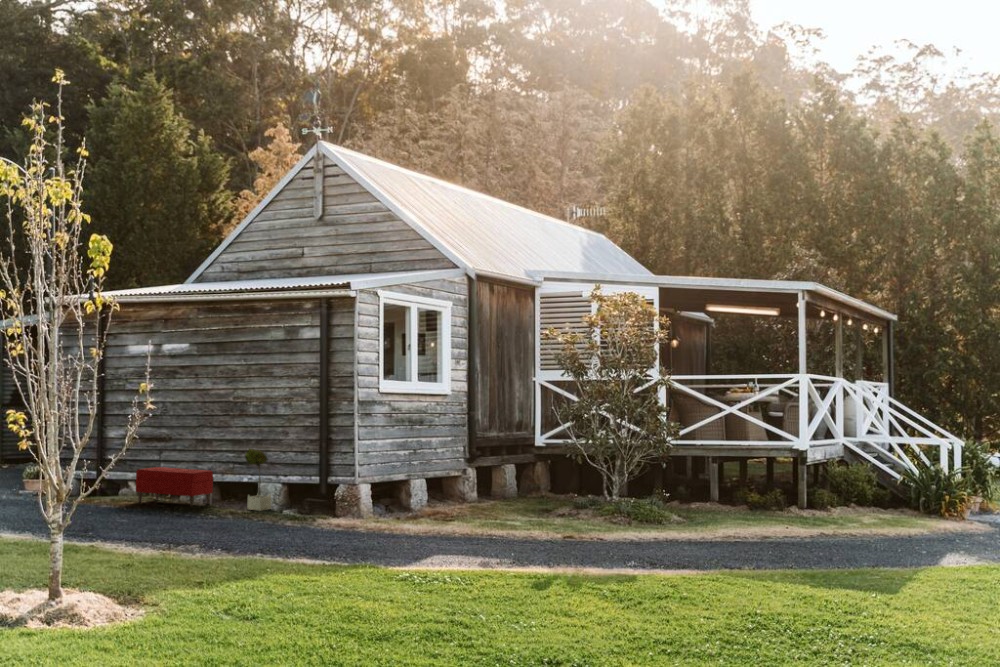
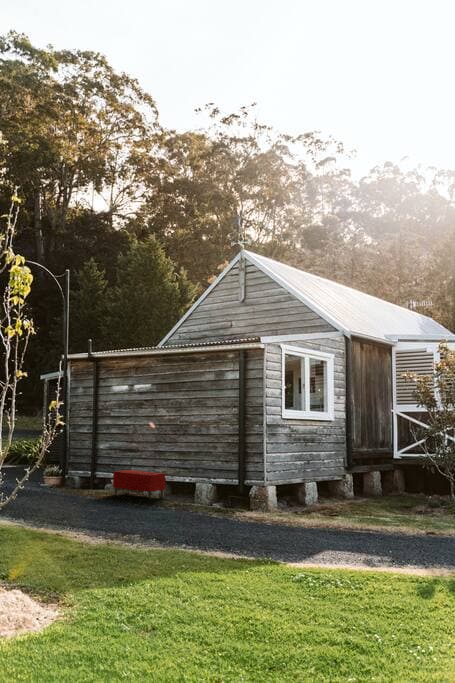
potted tree: present [245,449,271,511] -> none [186,458,205,504]

